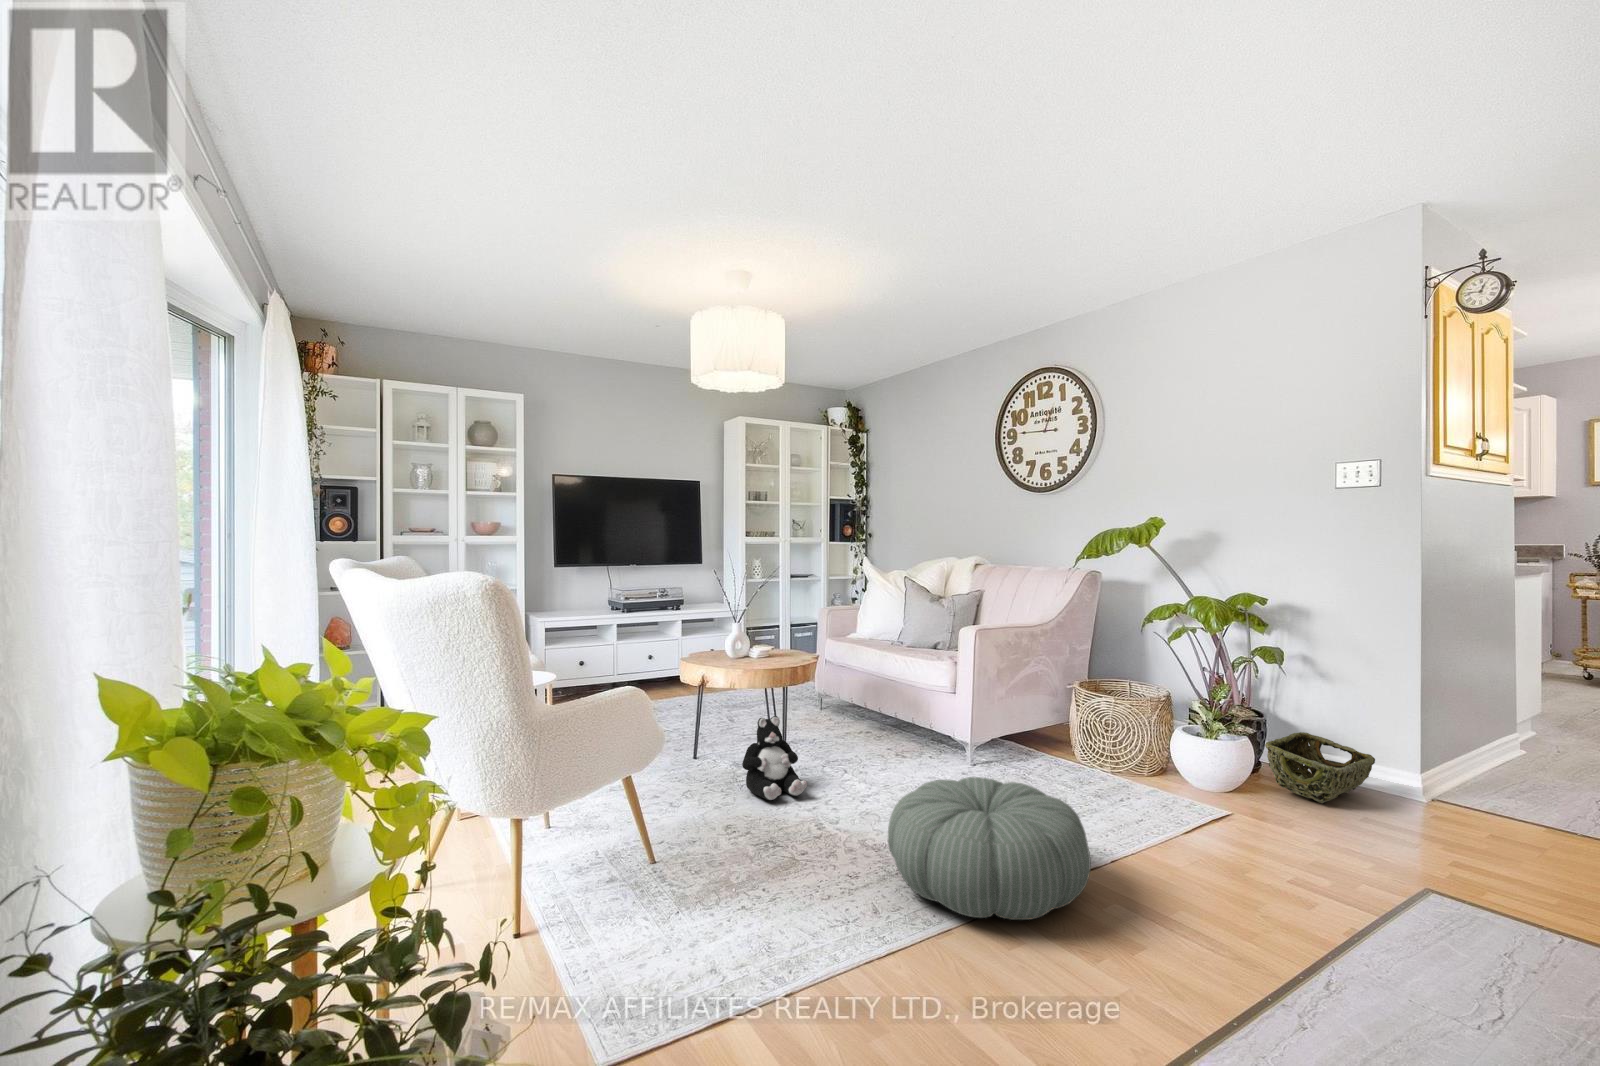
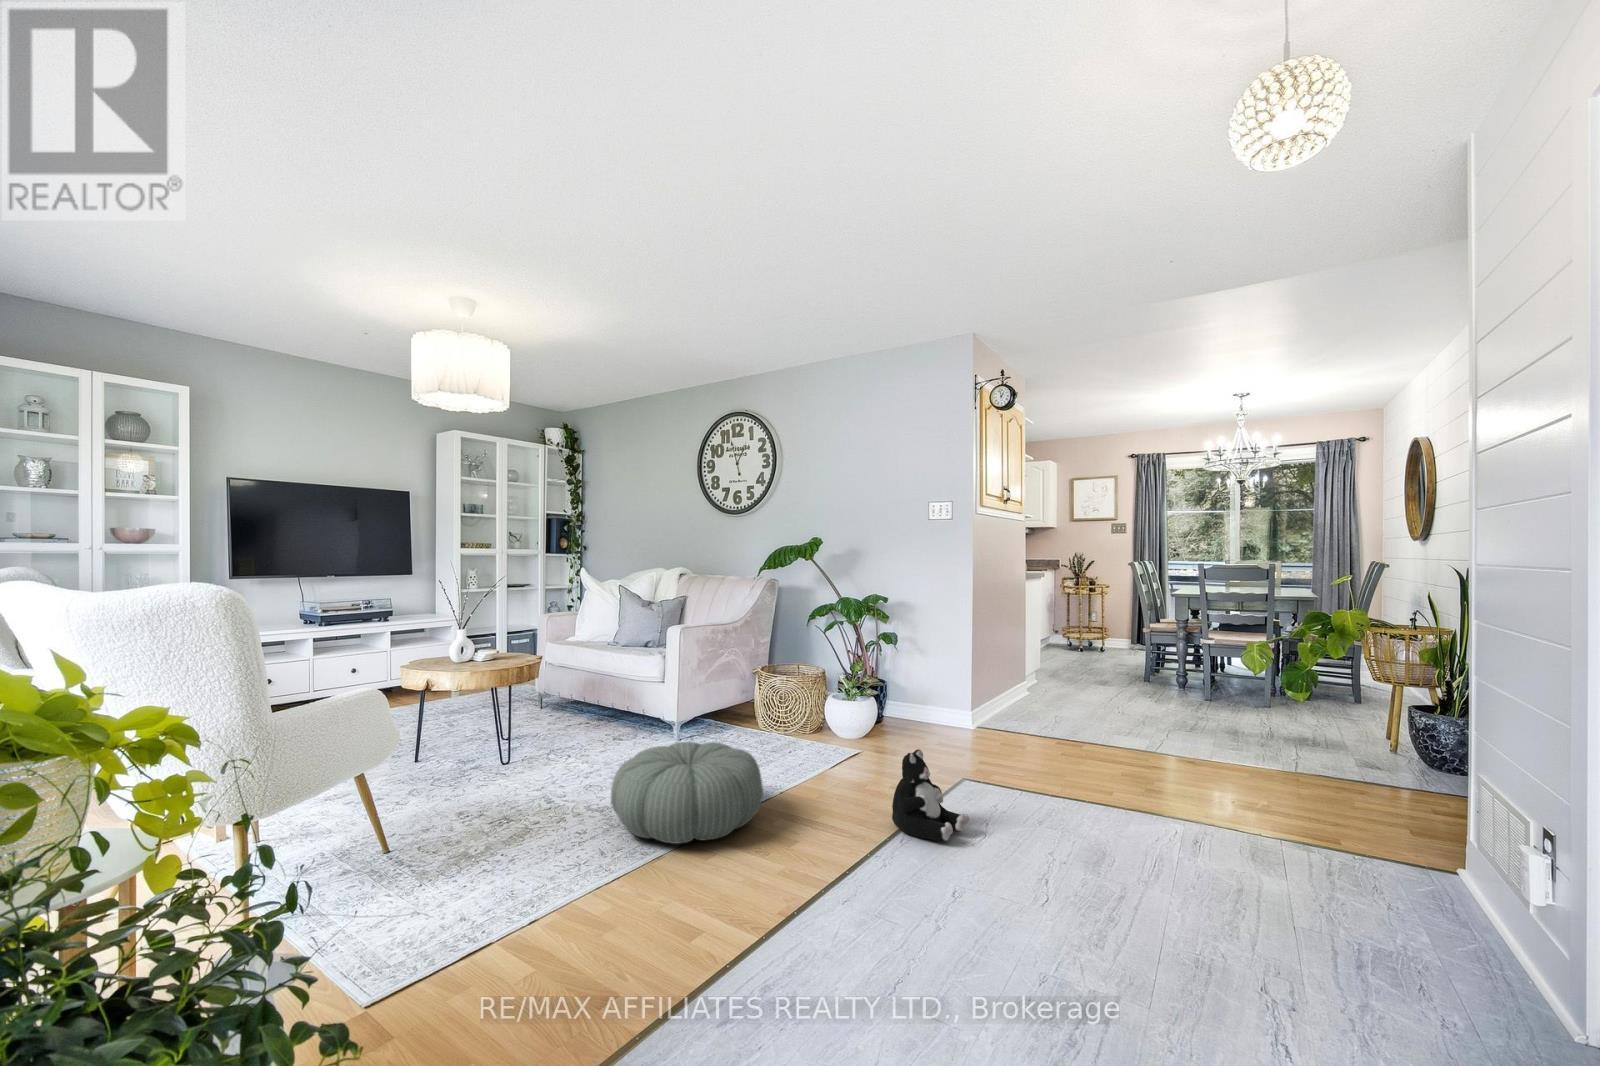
plush toy: present [742,716,807,800] -> present [892,749,969,841]
woven basket: present [1265,732,1375,803] -> none [882,691,947,737]

